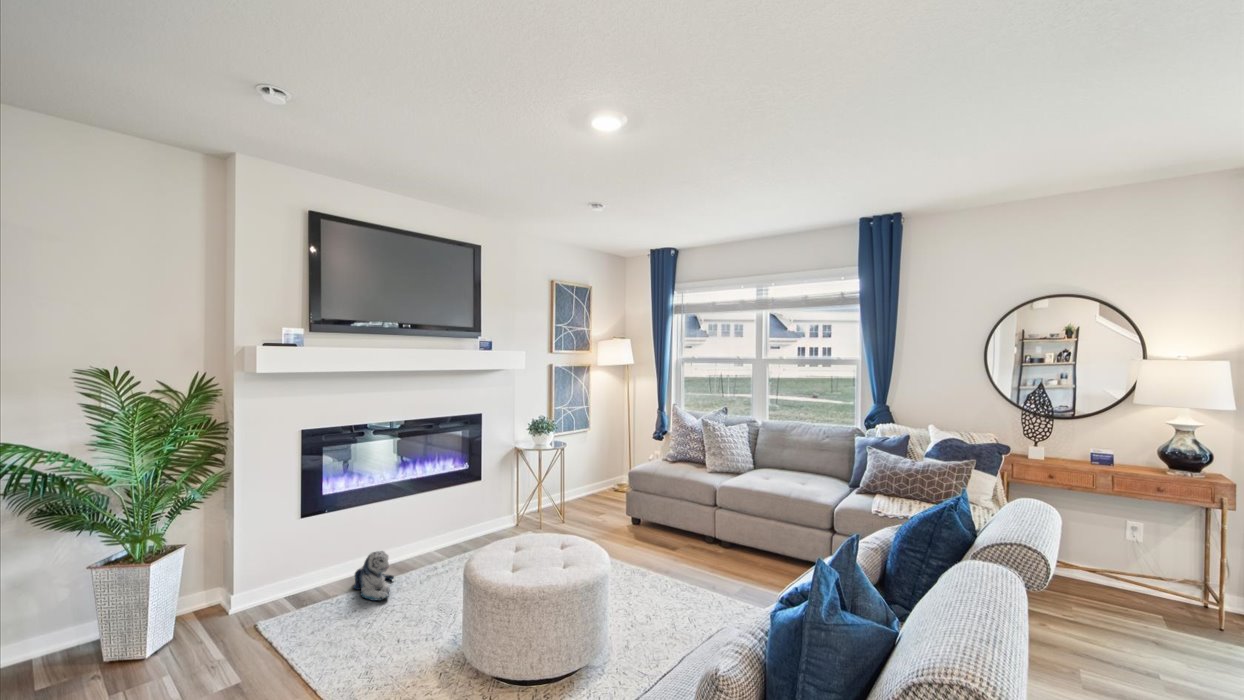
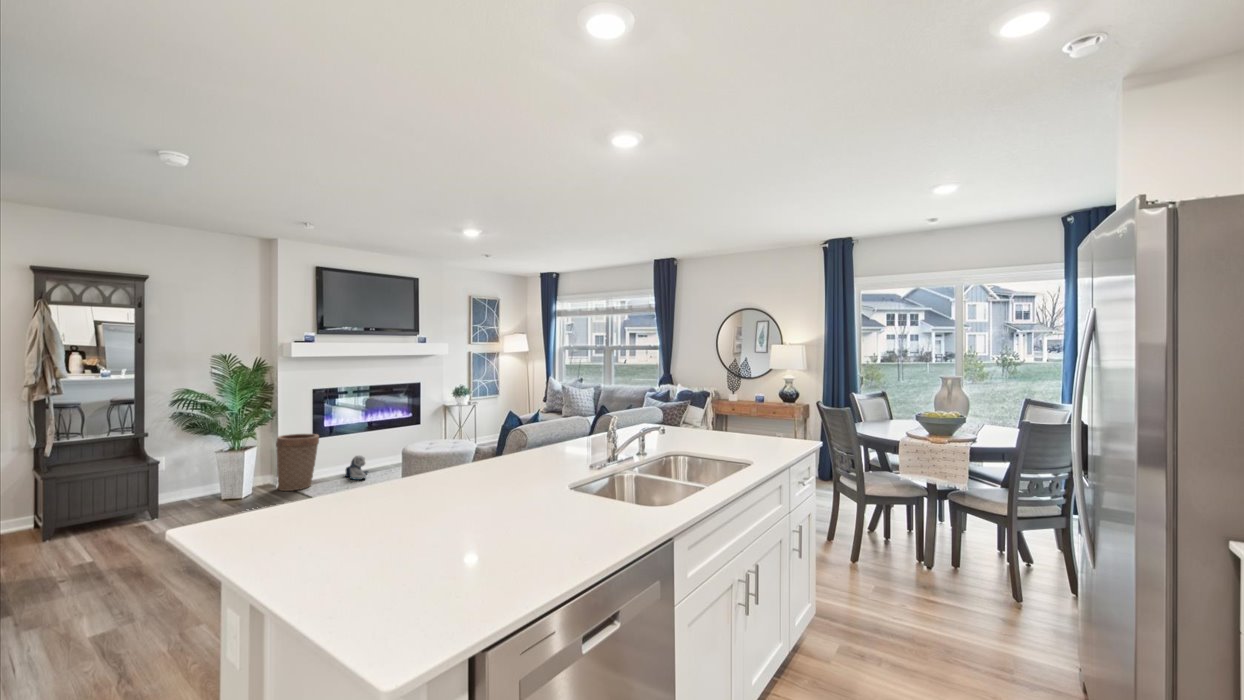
basket: none [222,513,305,633] -> present [276,434,319,491]

